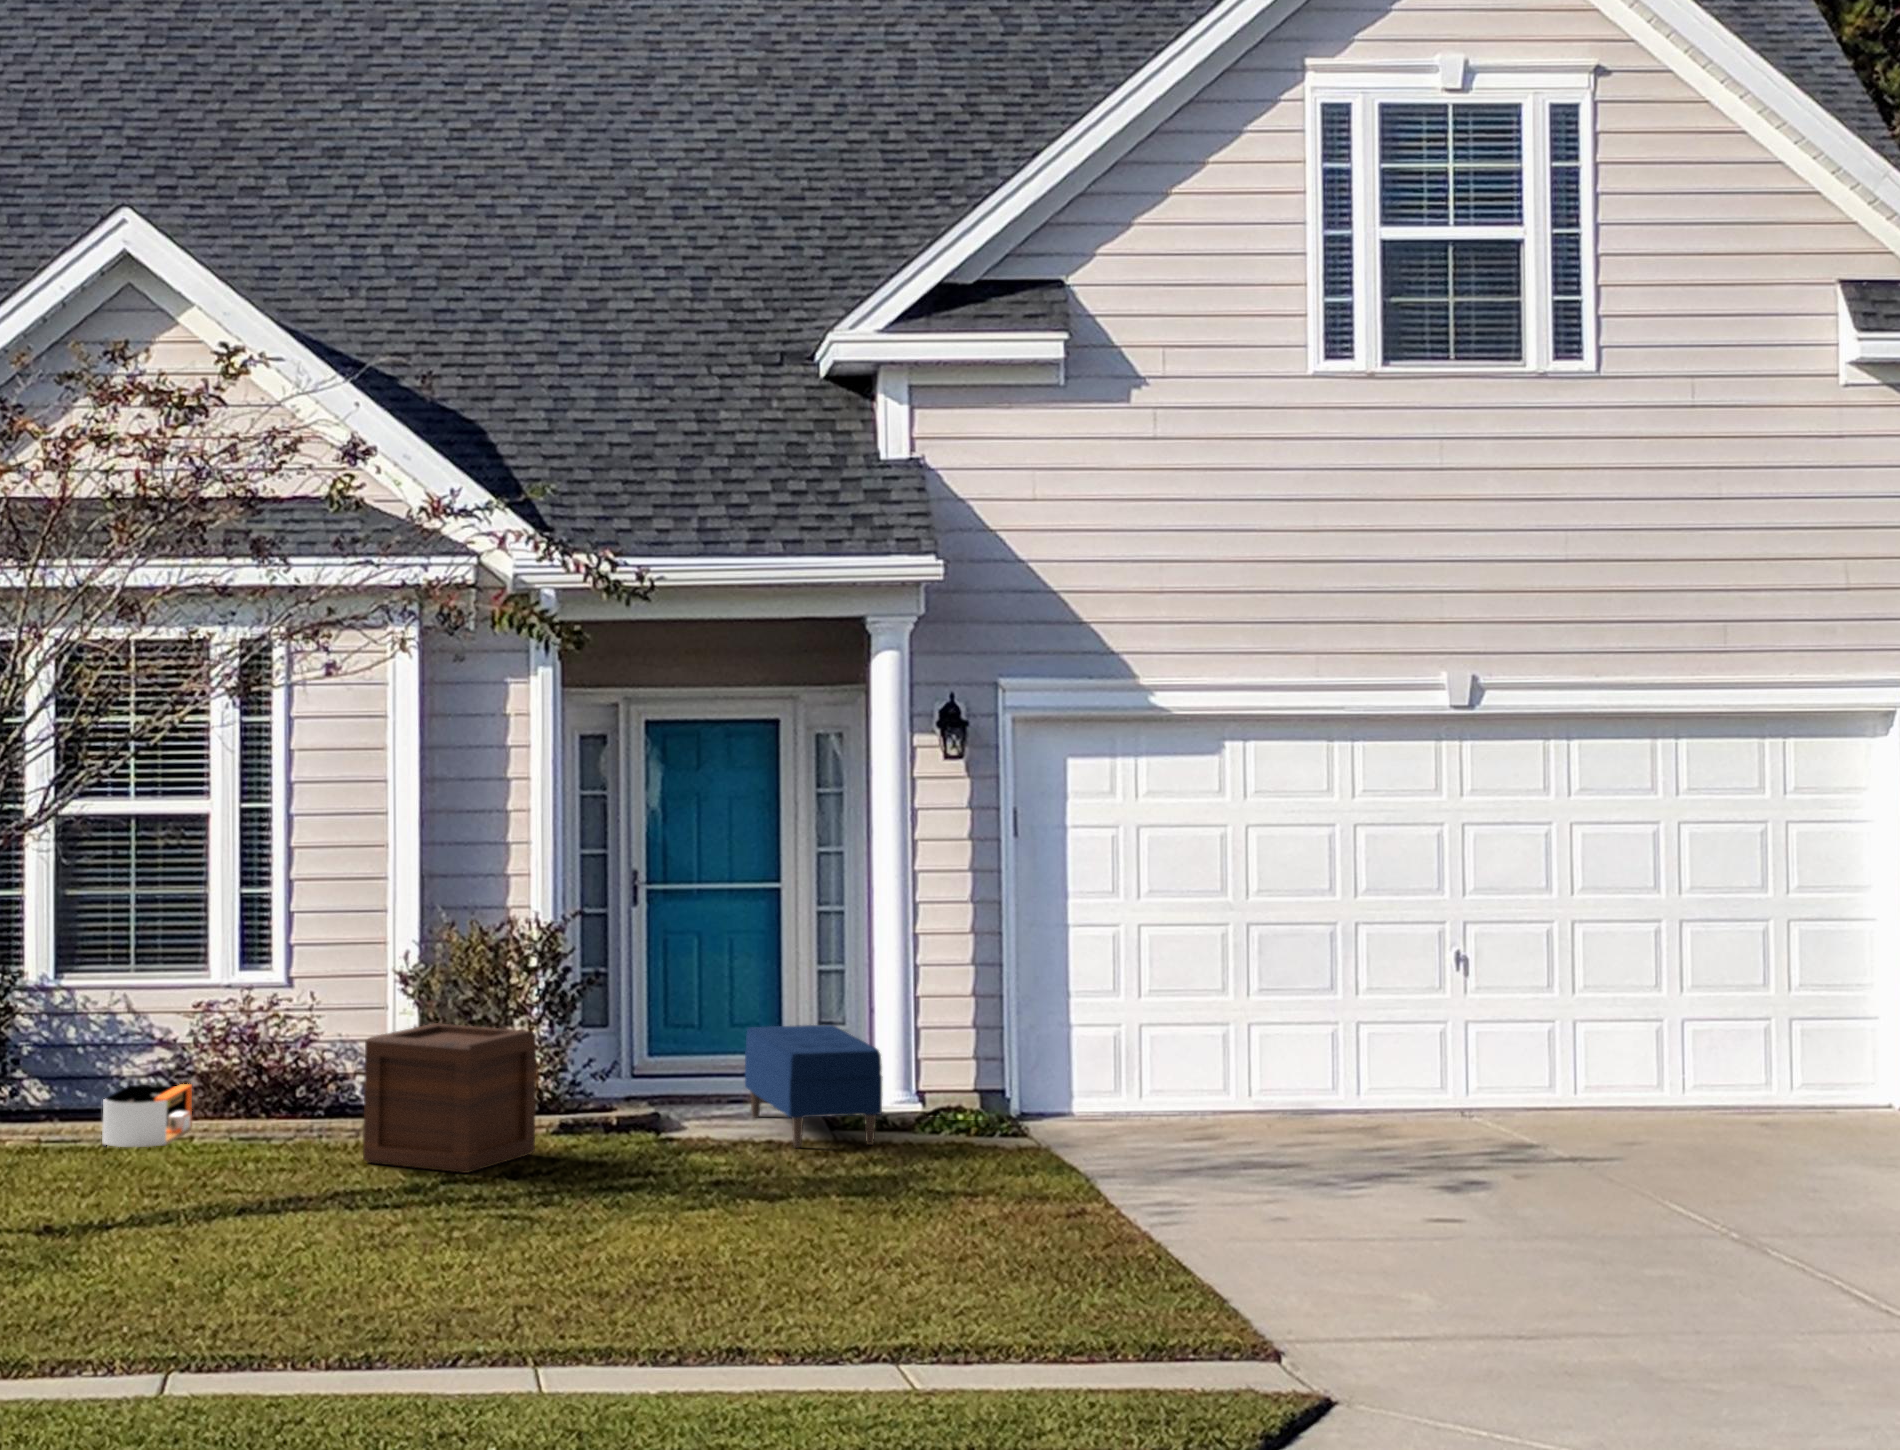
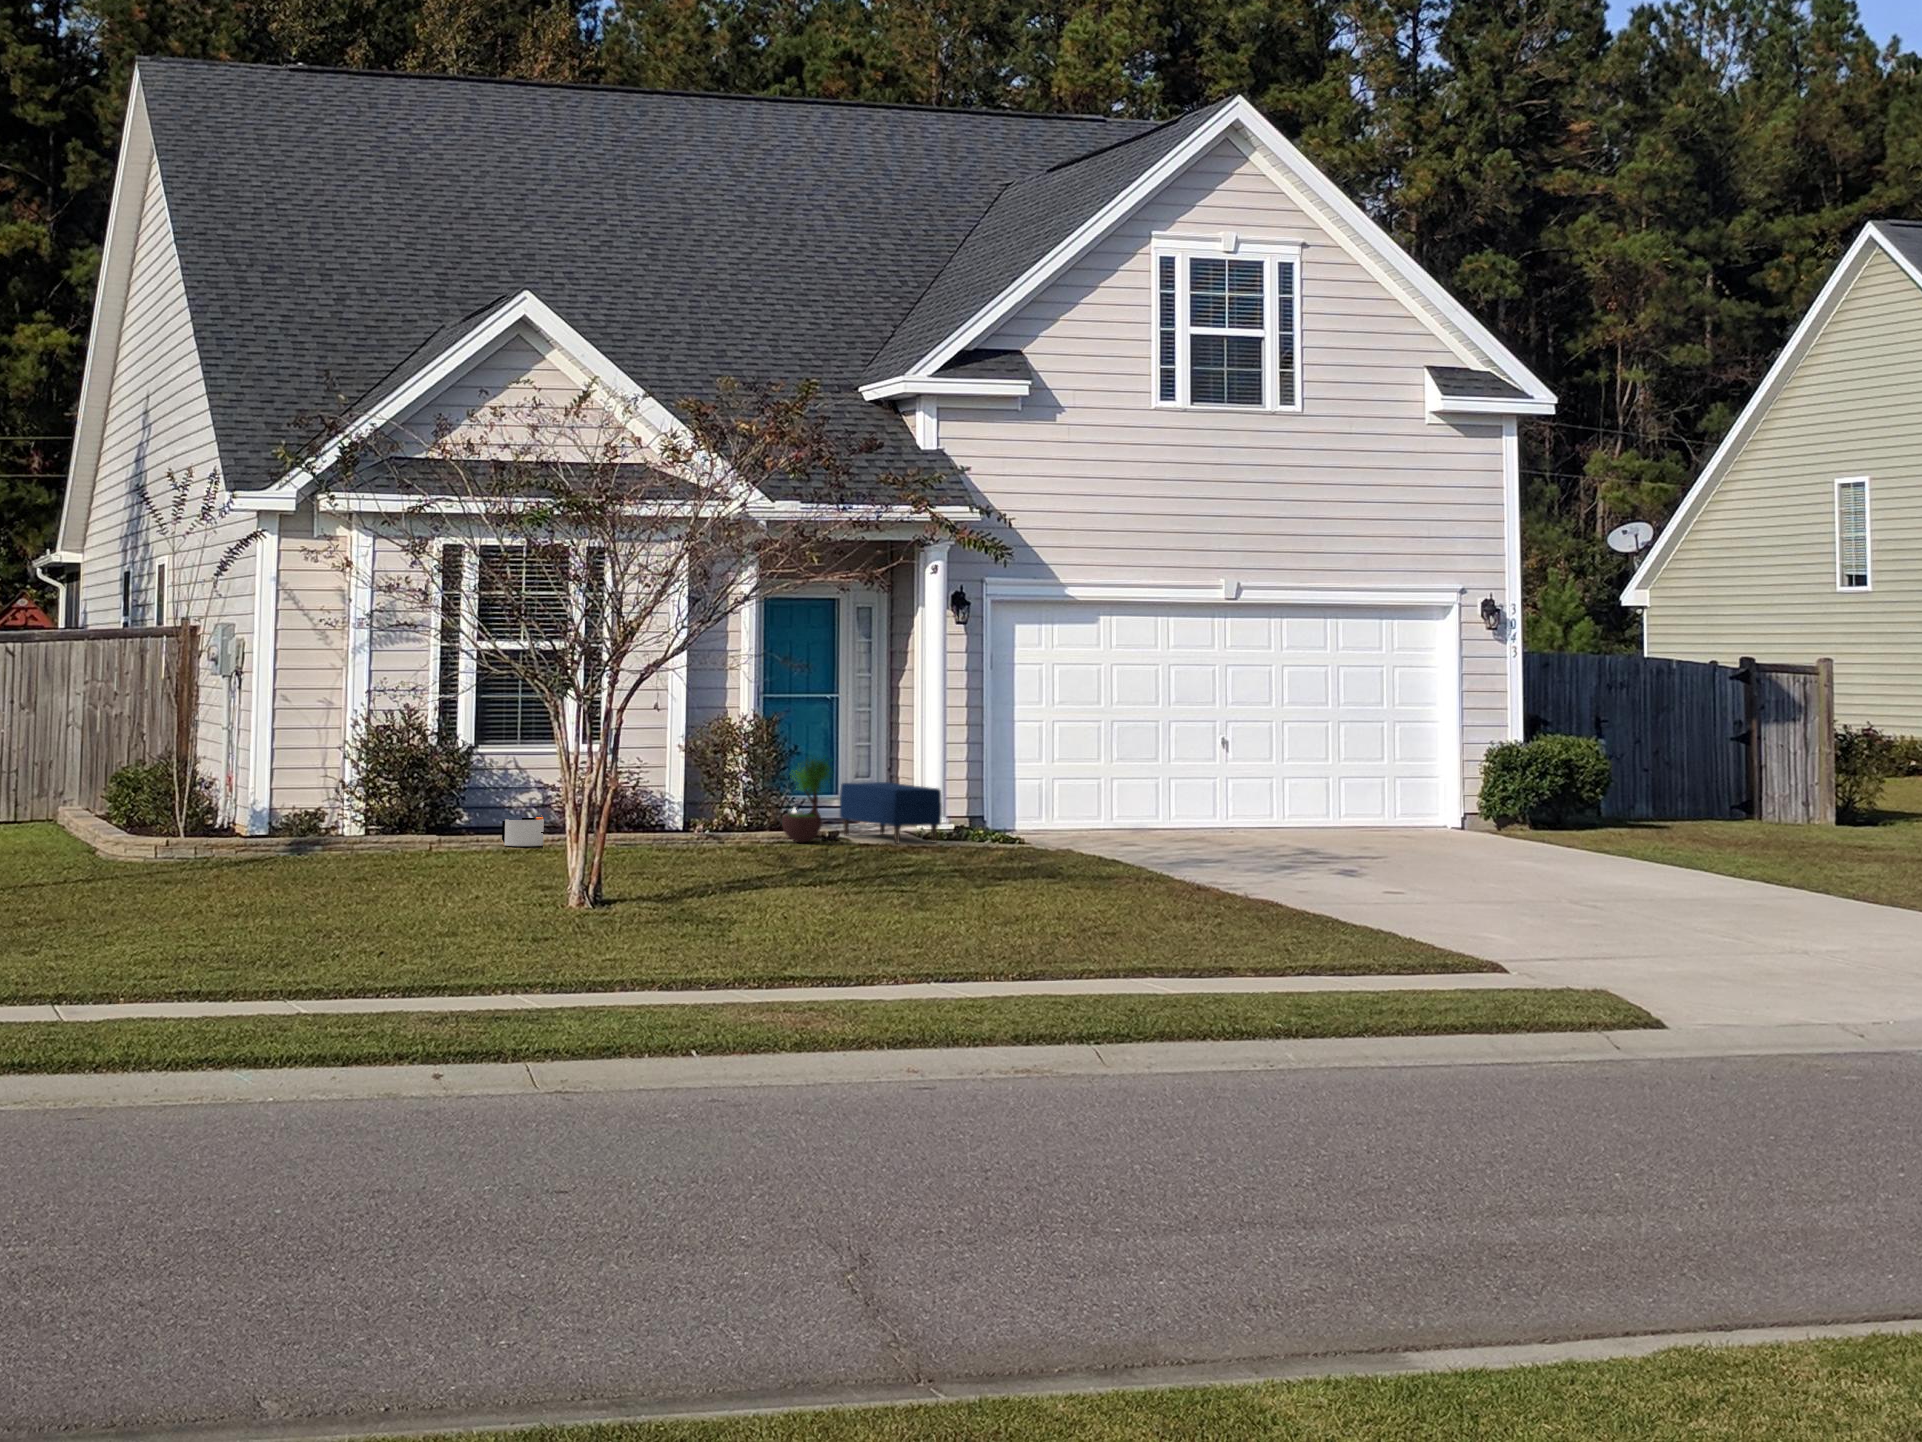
potted tree: none [600,983,692,1141] -> present [782,759,831,843]
wooden crate: present [363,1023,536,1173] -> none [673,774,761,853]

